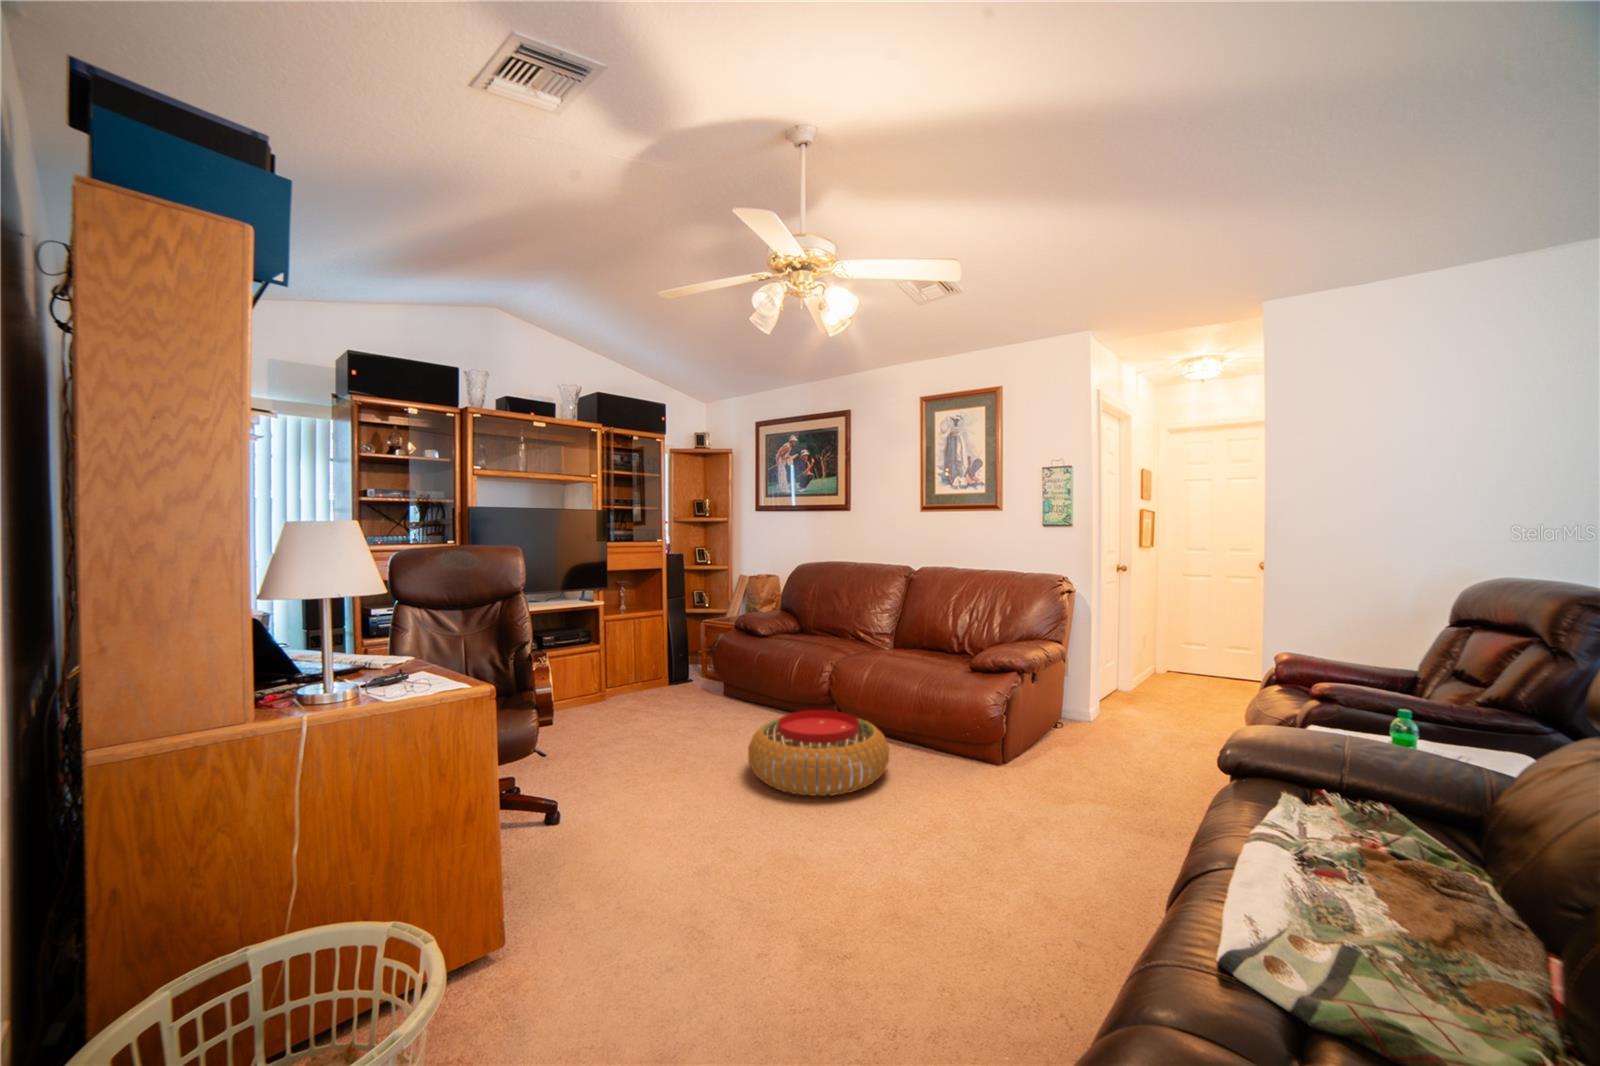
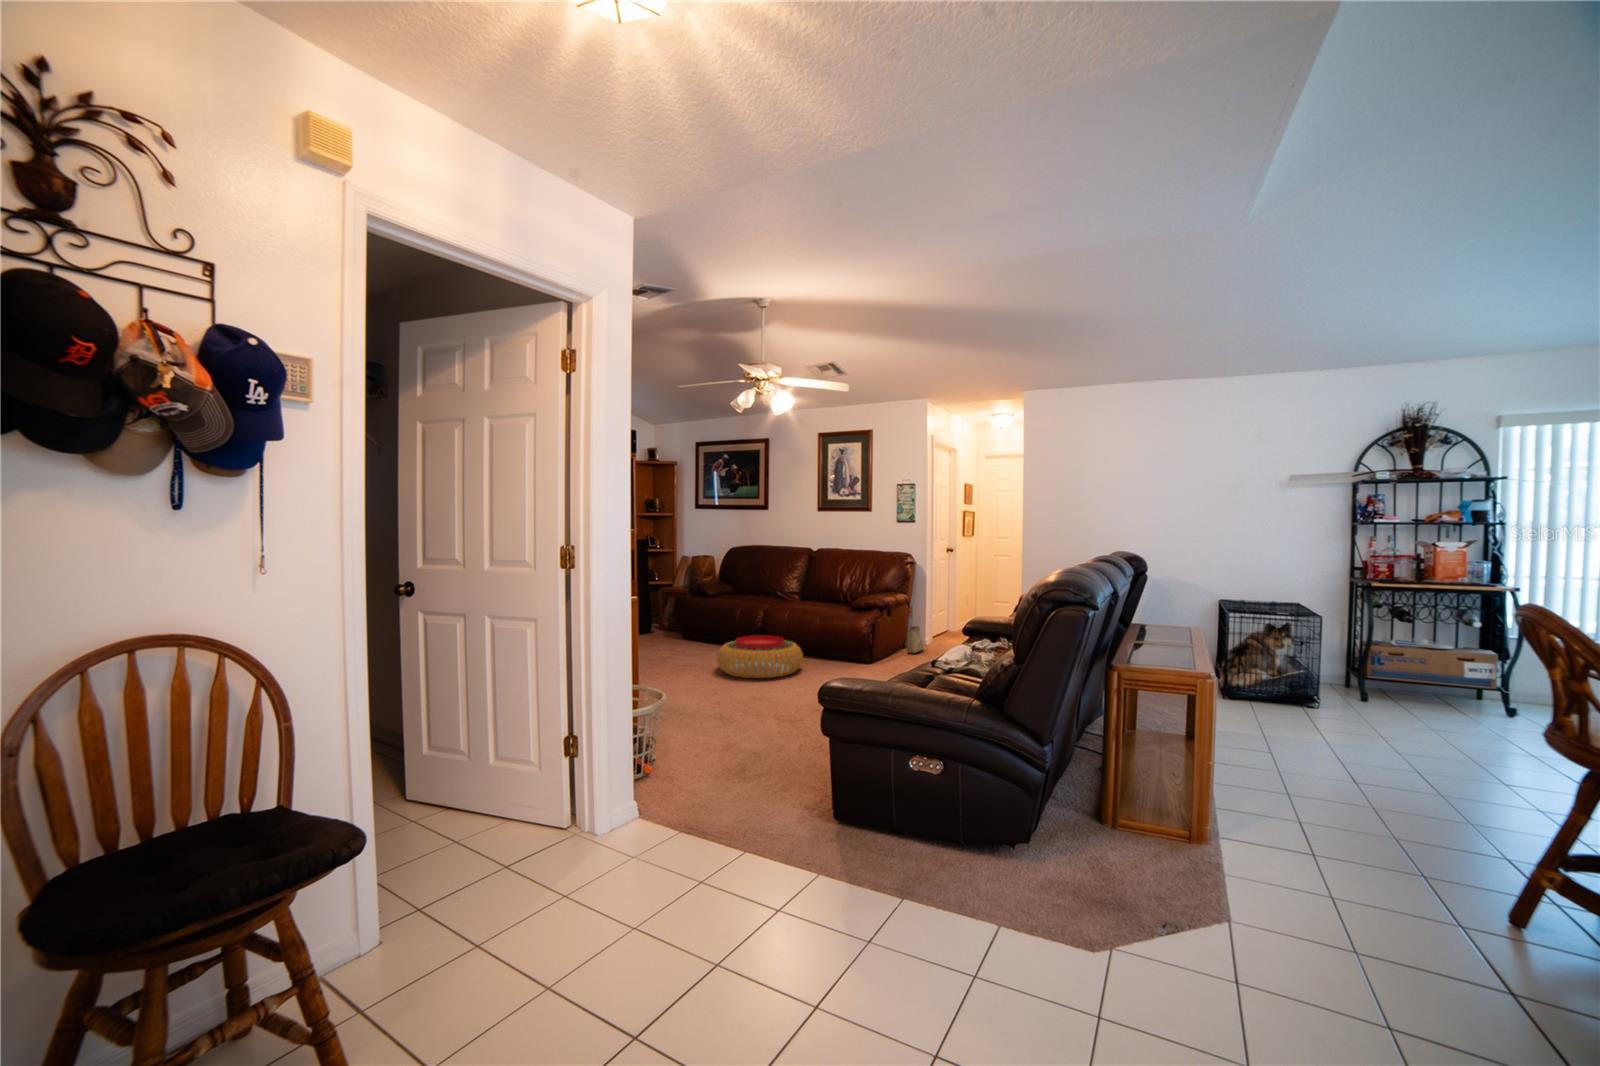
woven basket: none [1062,676,1093,742] -> present [907,626,923,653]

